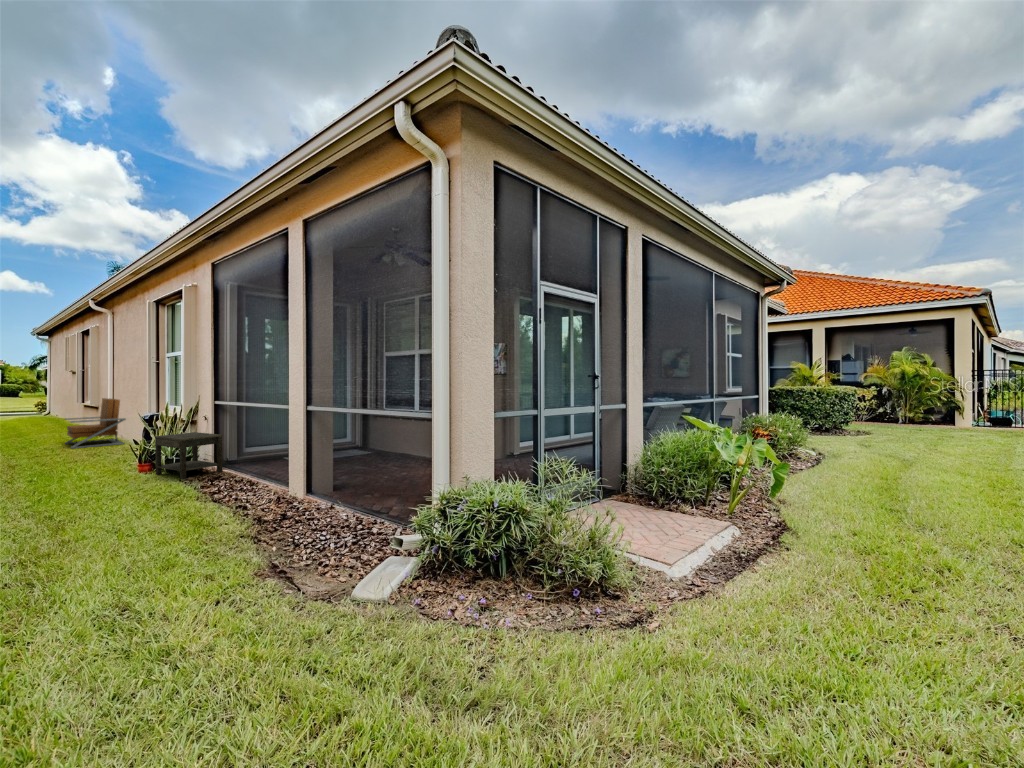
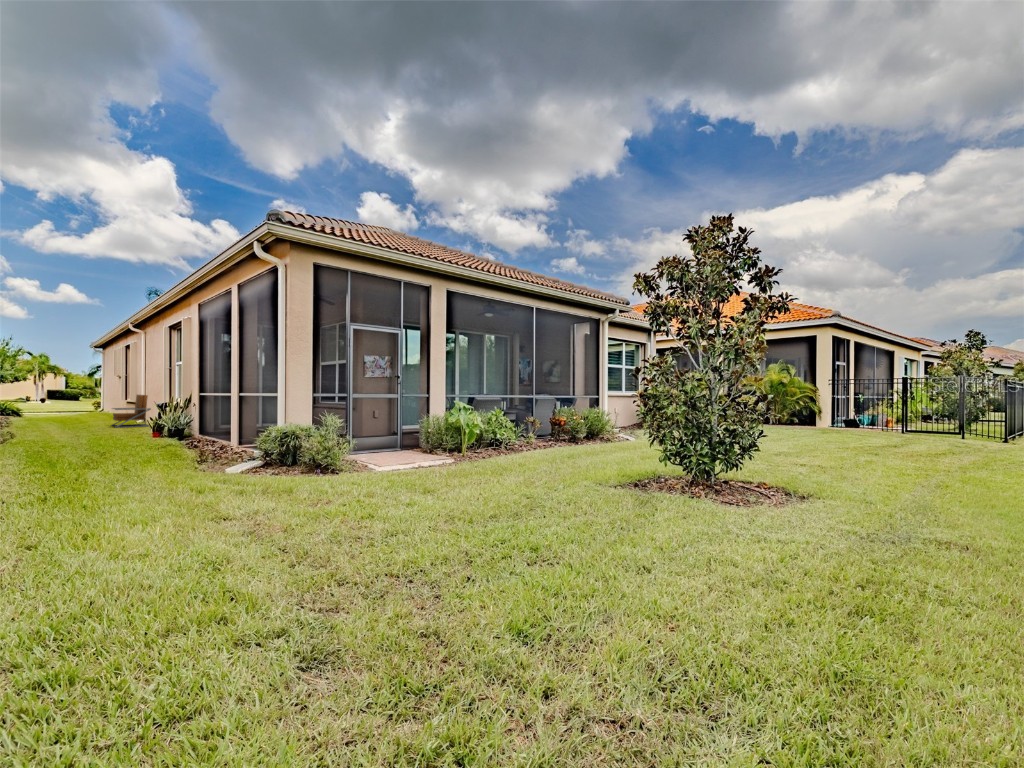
side table: present [155,432,223,479] -> none [162,413,202,440]

